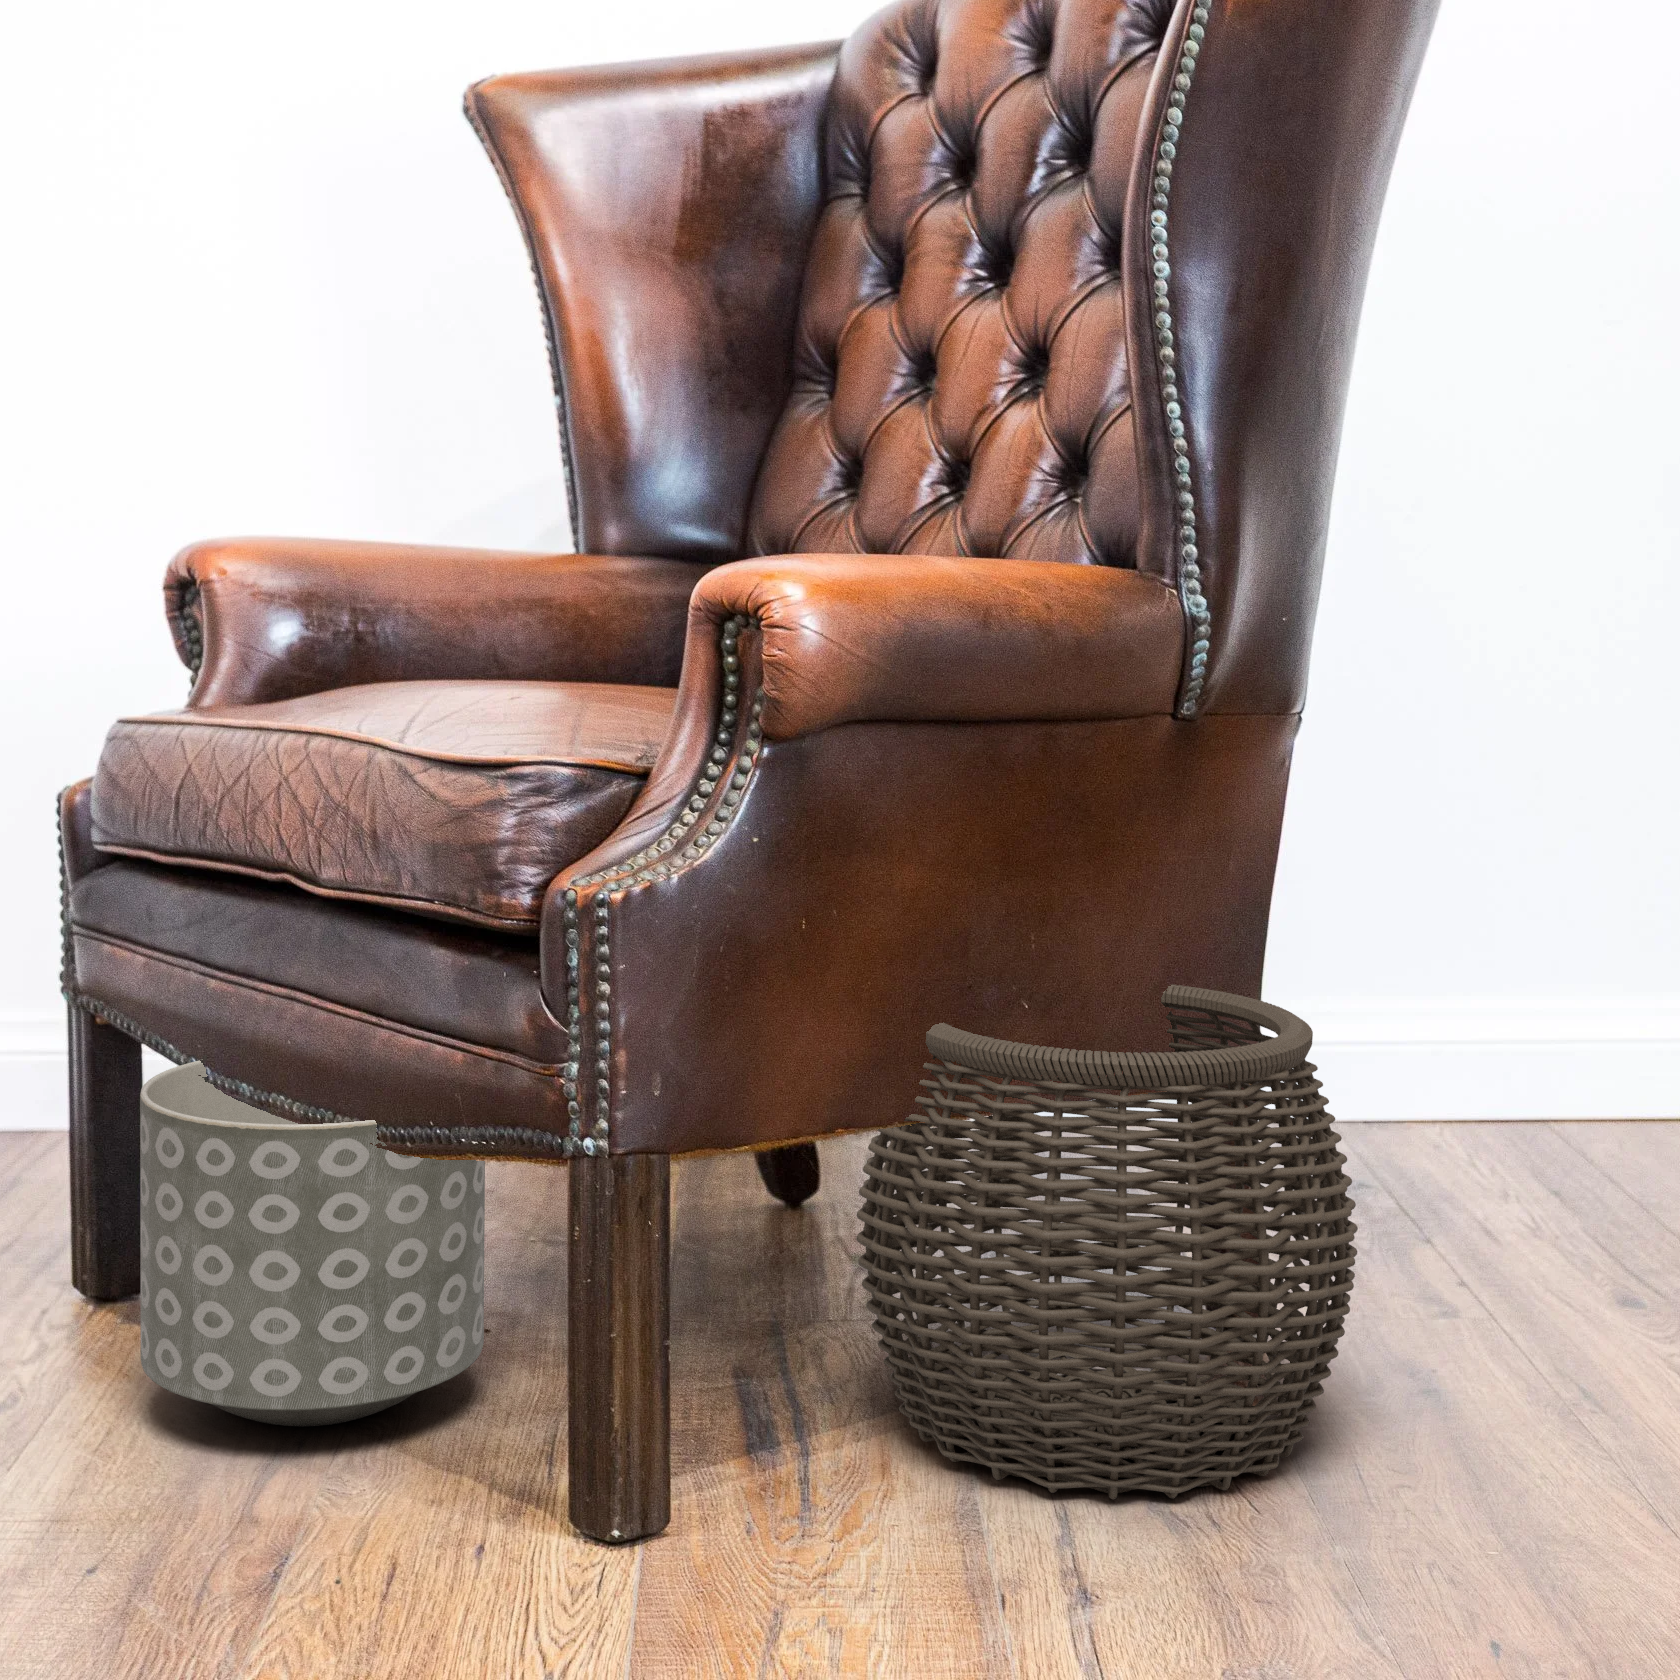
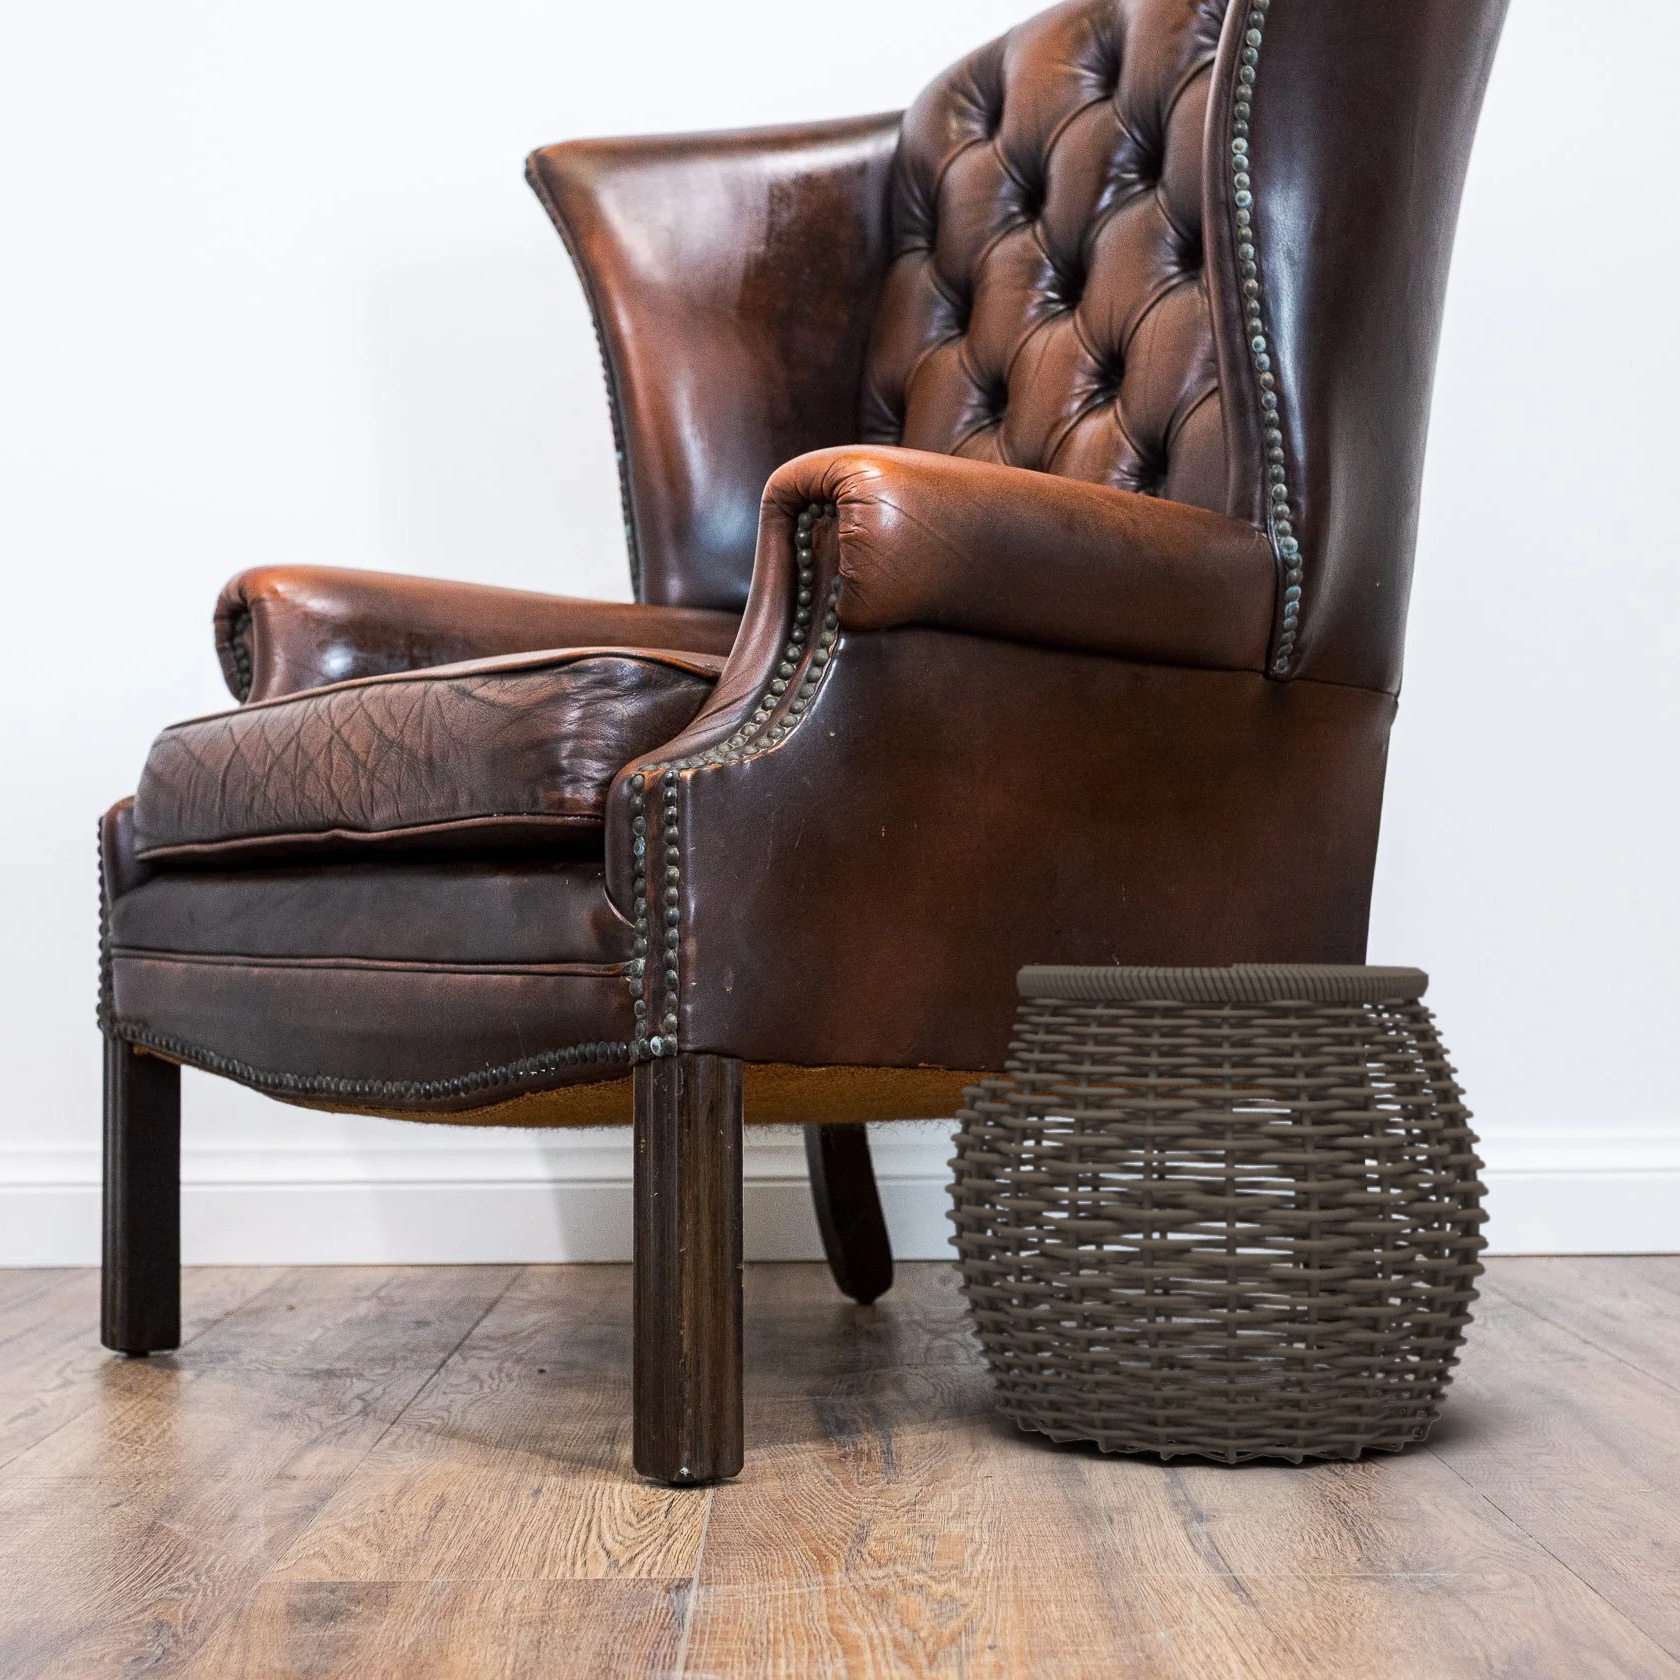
planter: present [140,1060,485,1426] -> none [173,1056,546,1431]

